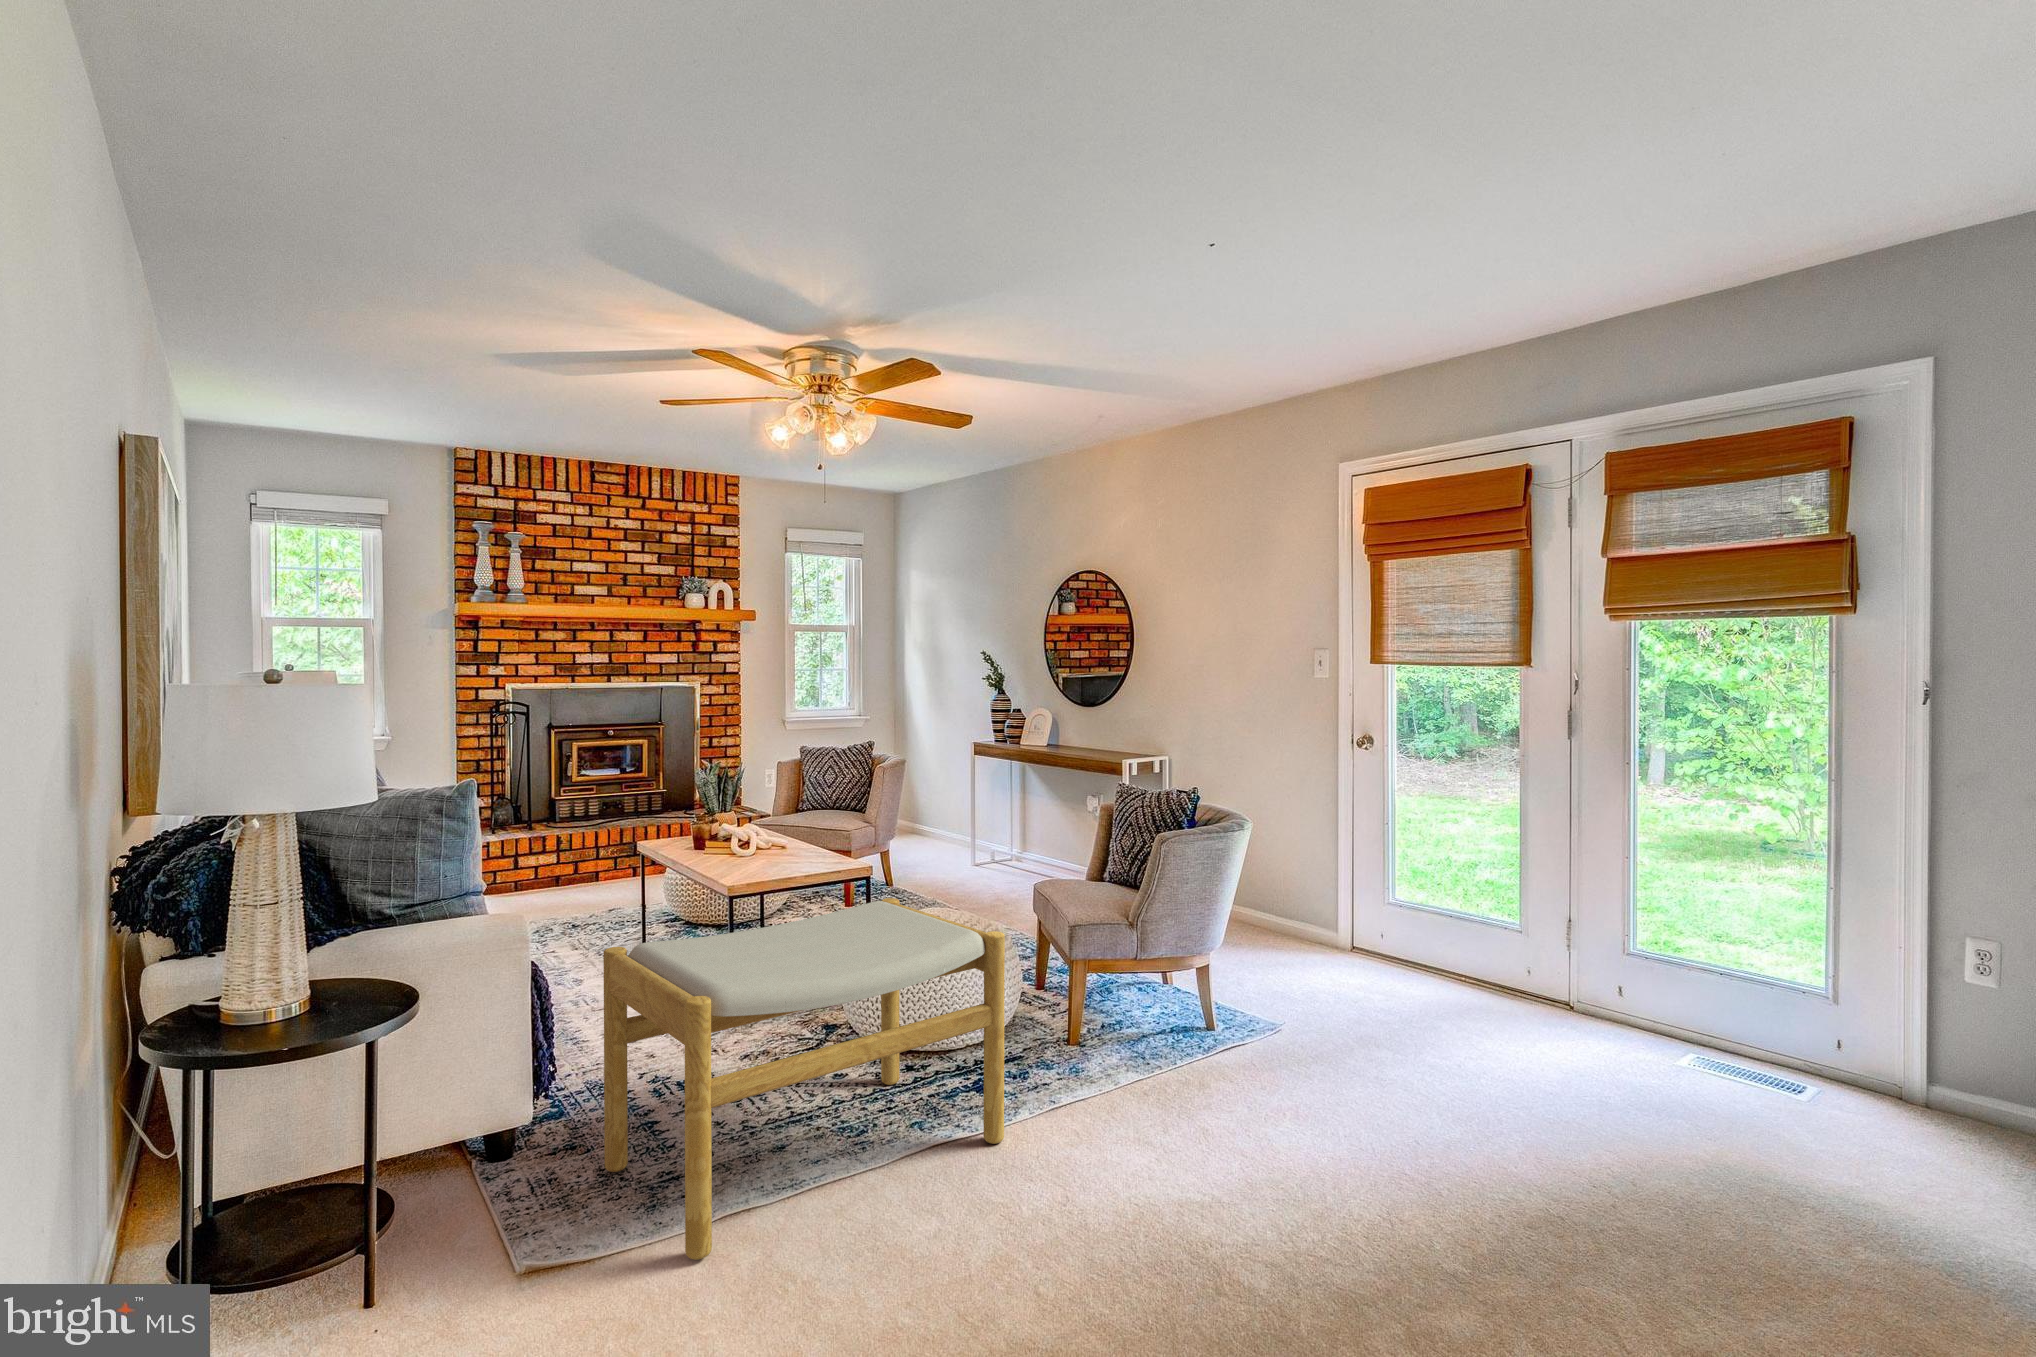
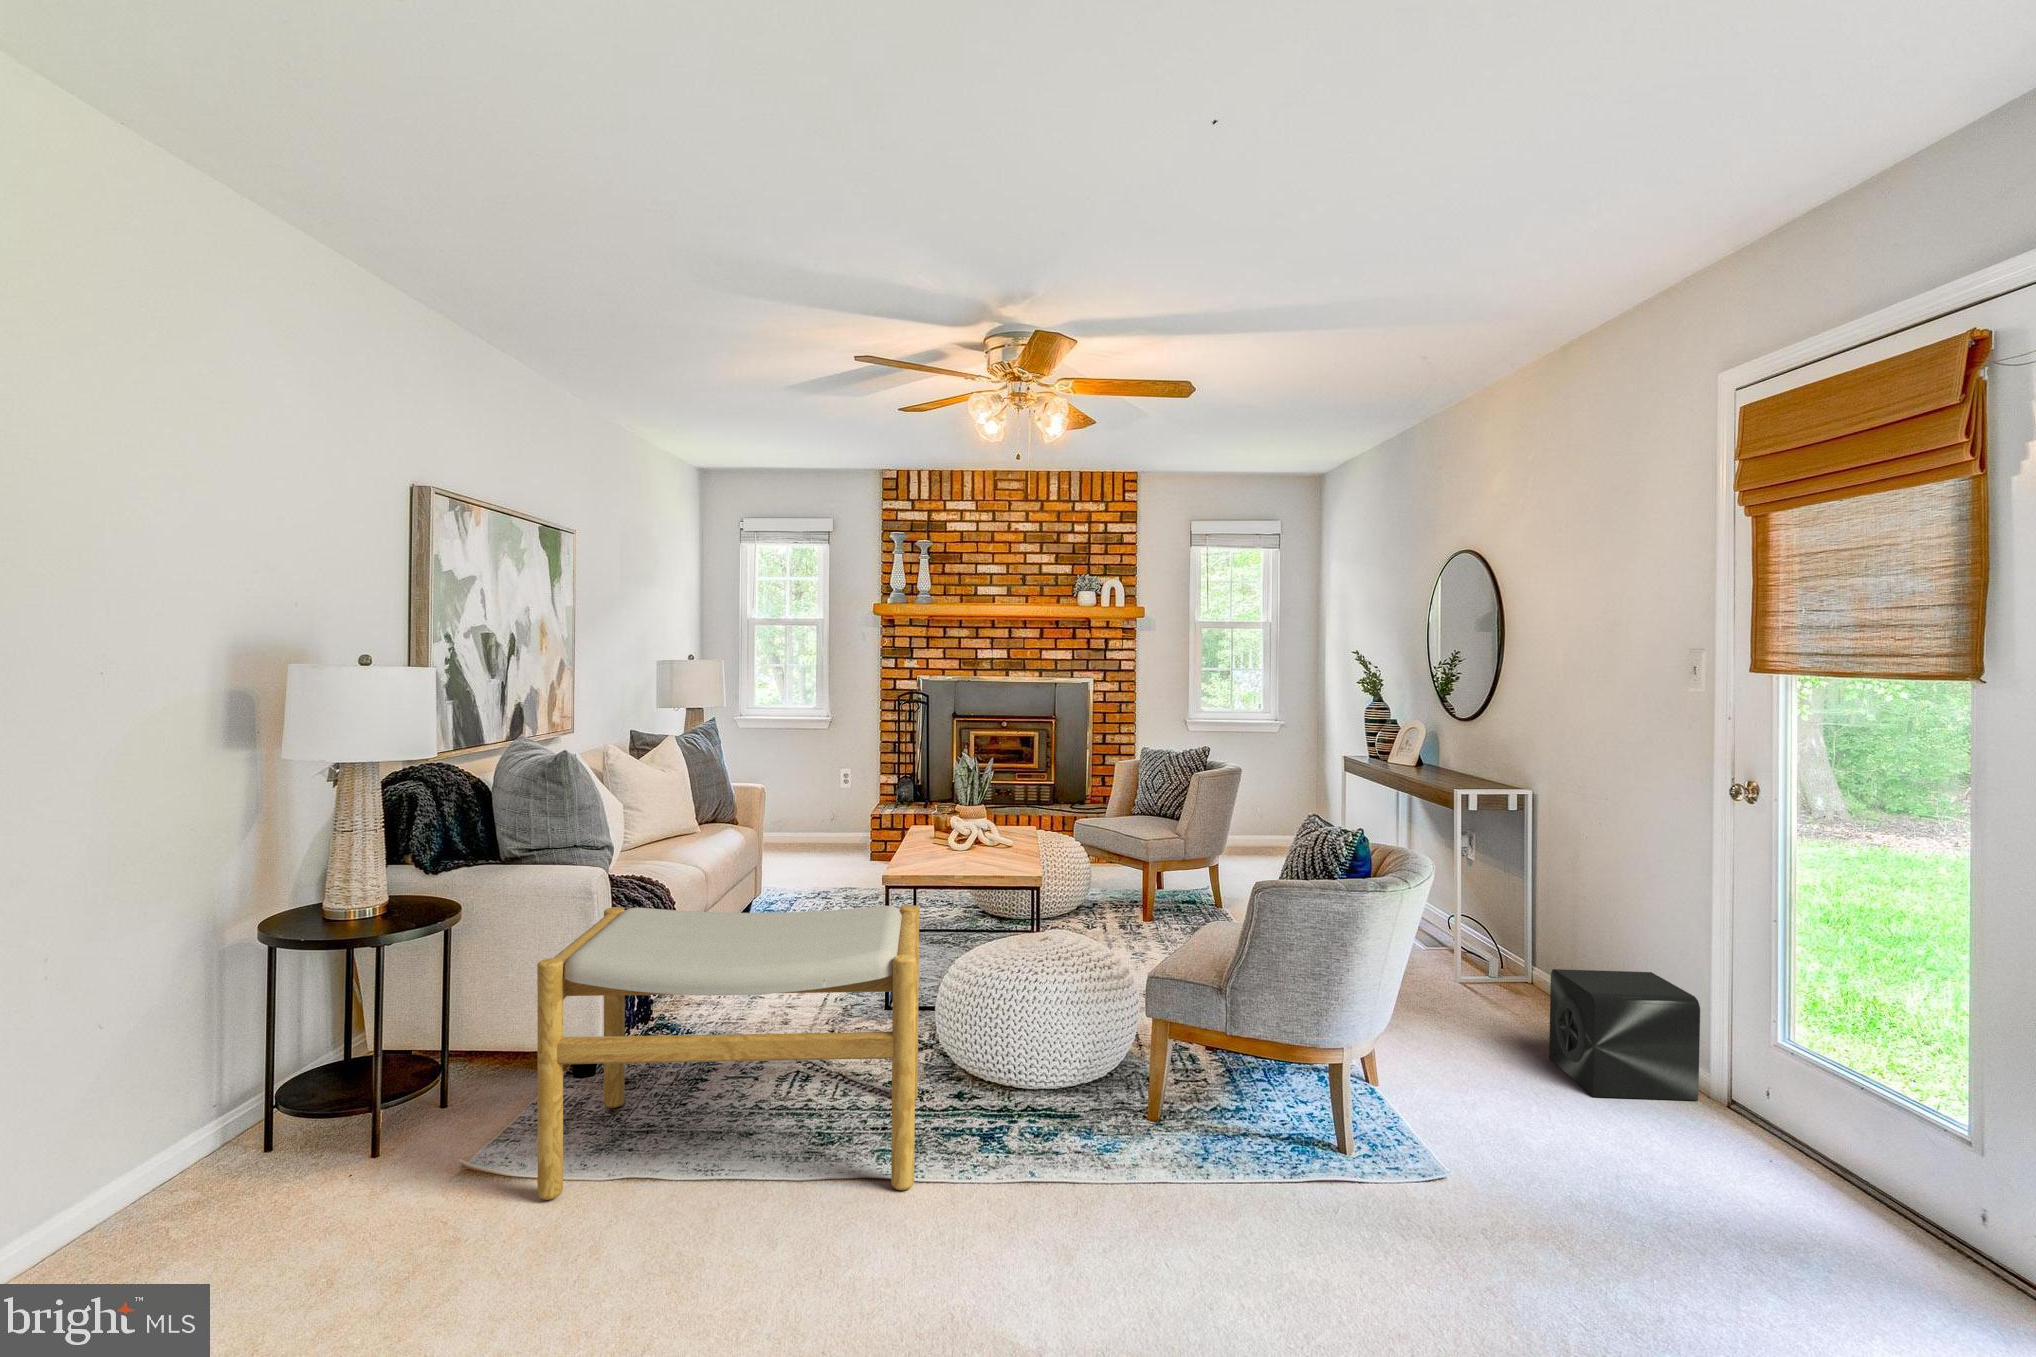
speaker: none [1252,874,1350,962] -> present [1549,969,1700,1101]

